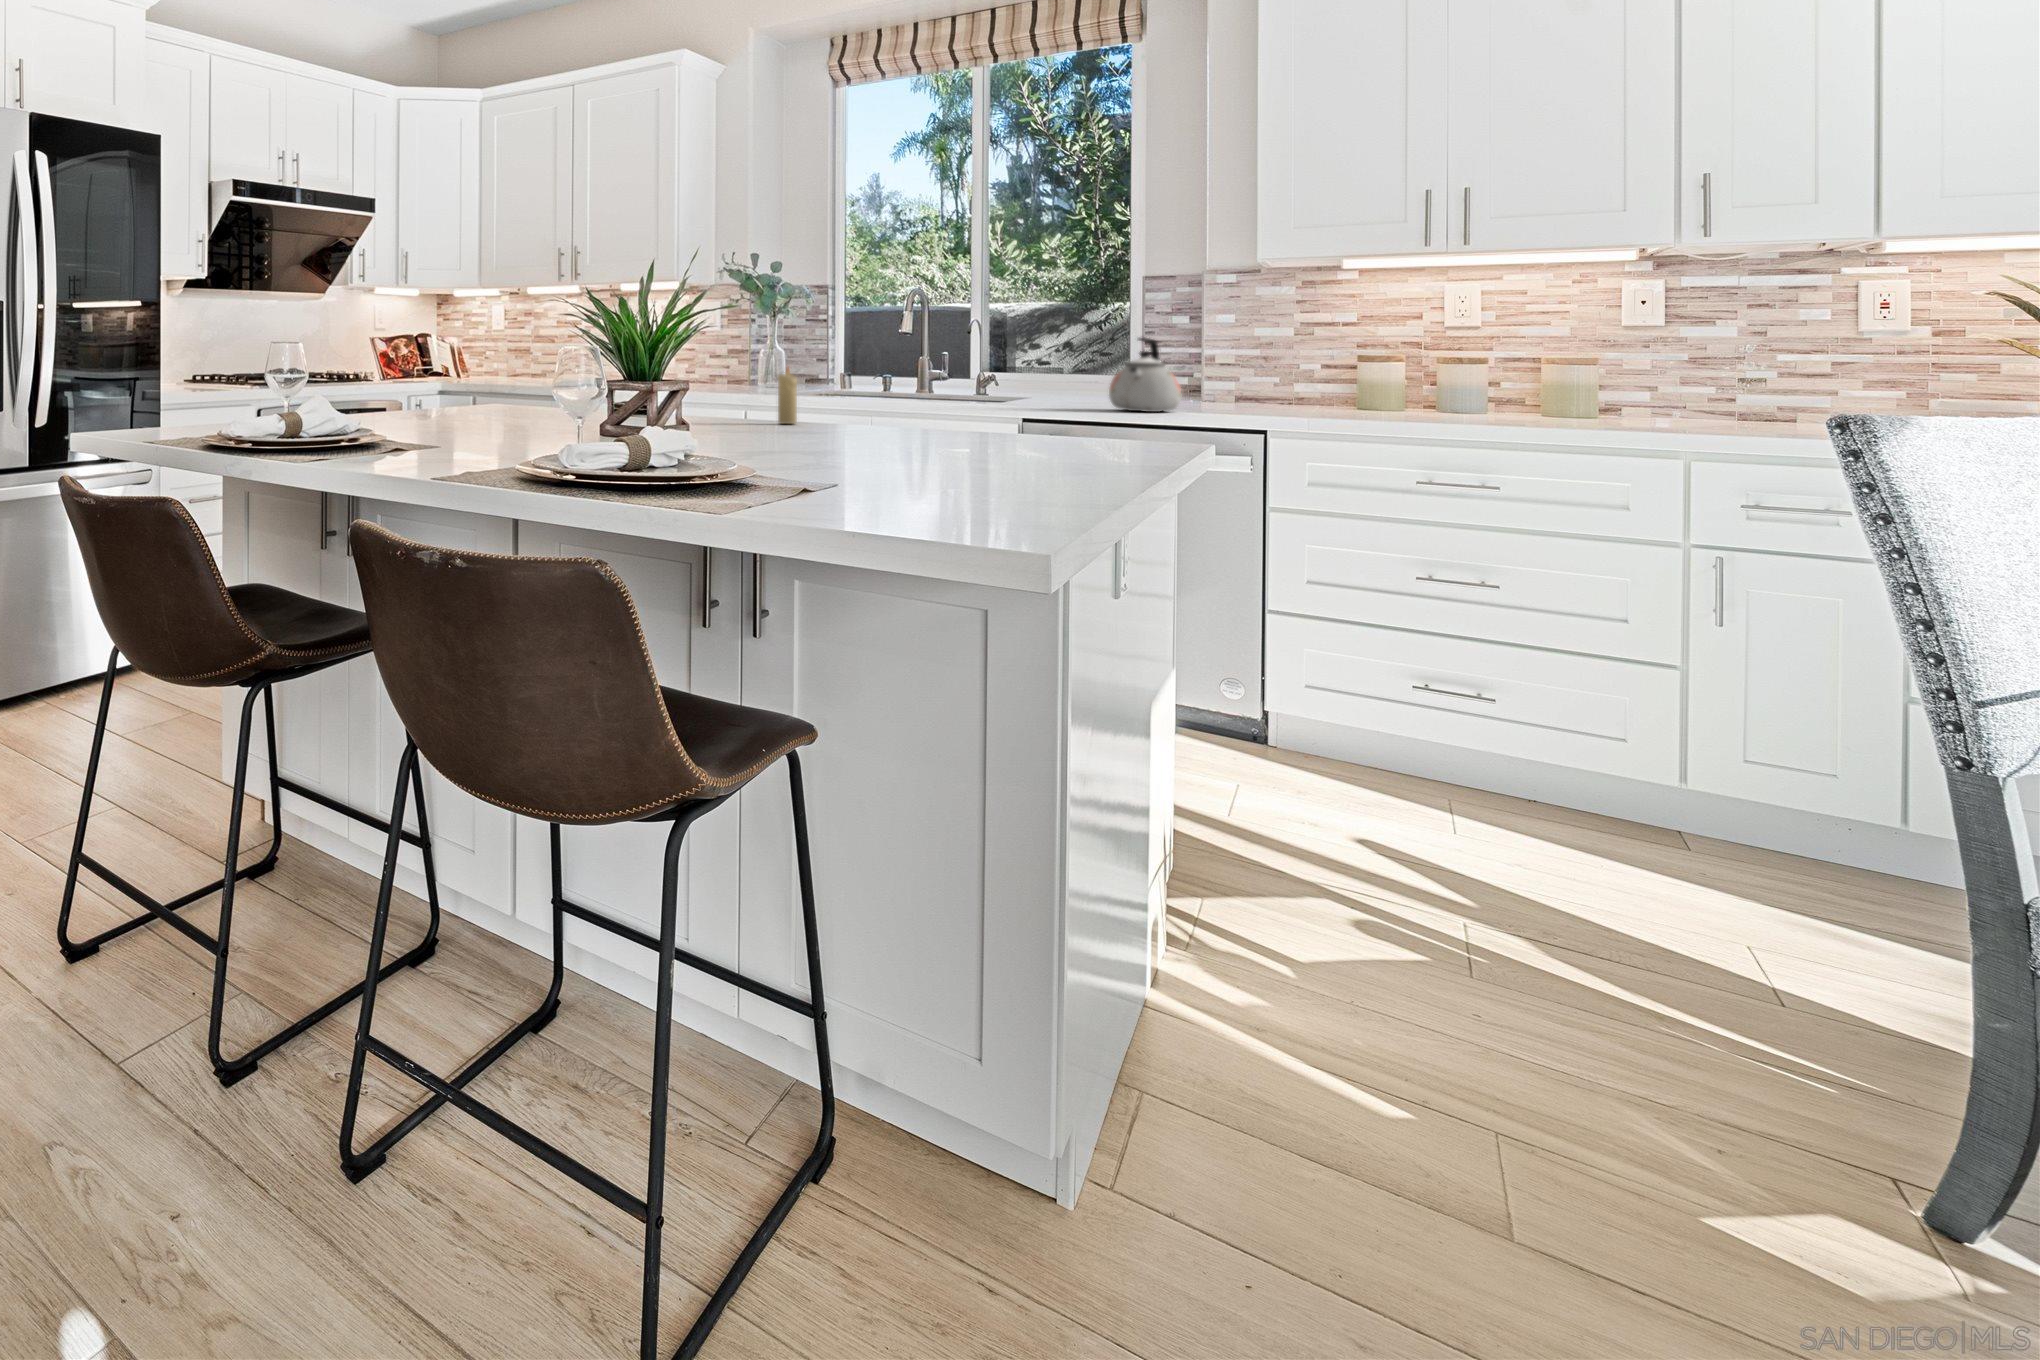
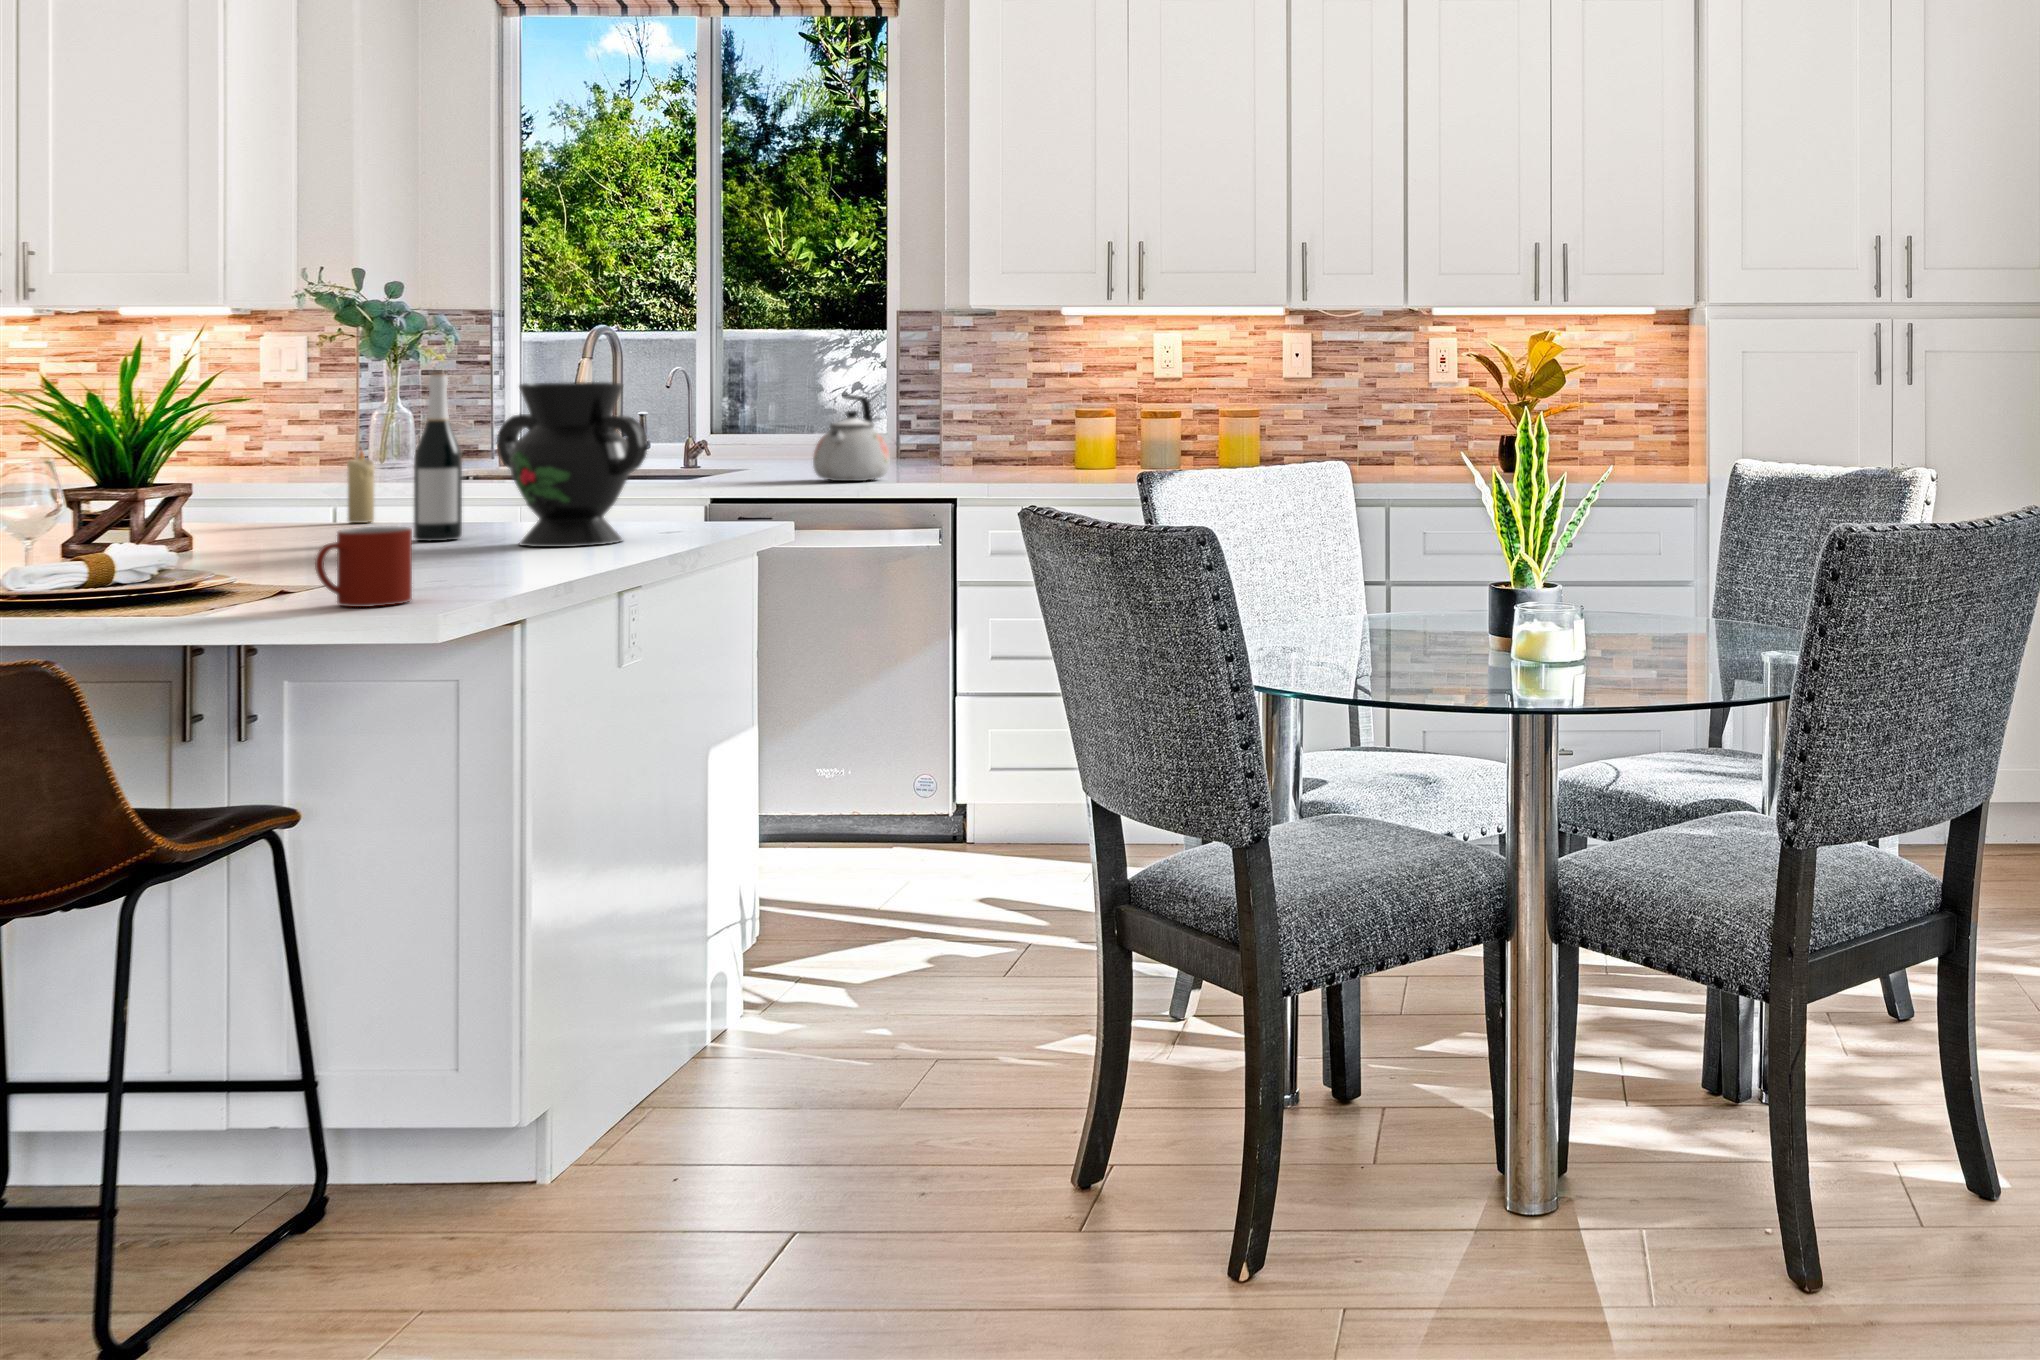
wine bottle: none [846,295,885,443] -> present [413,373,462,541]
decorative vase: none [920,299,1079,457] -> present [497,382,648,547]
mug: none [837,426,933,518] -> present [315,527,412,607]

